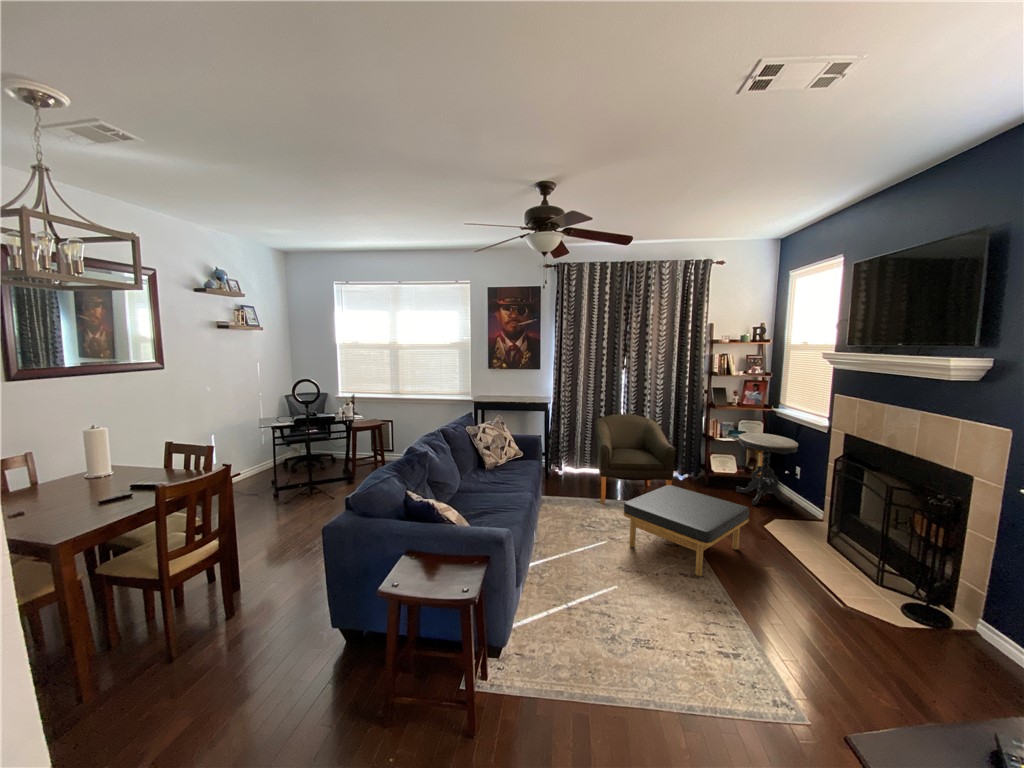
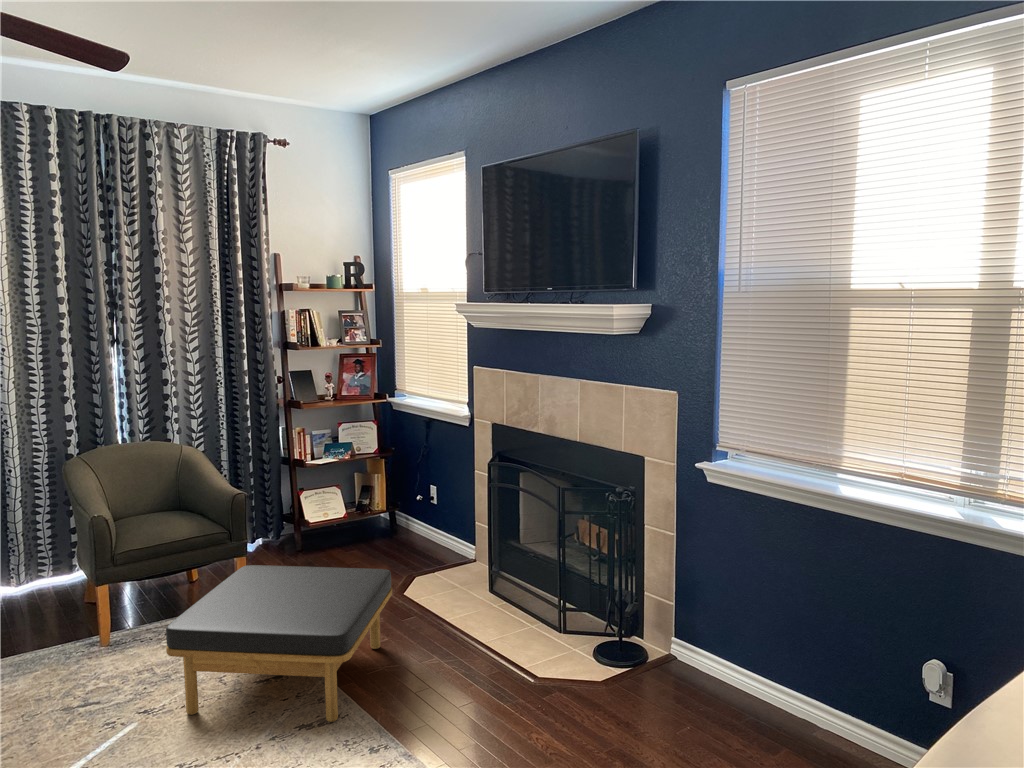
side table: present [736,433,798,506] -> none [344,440,435,563]

